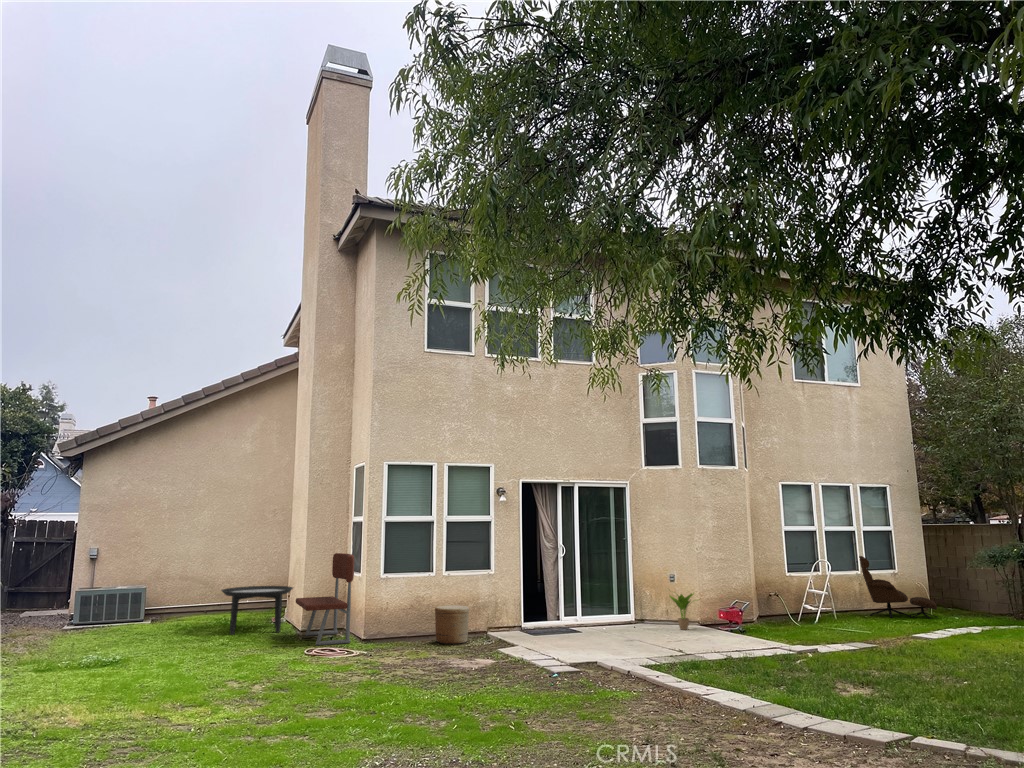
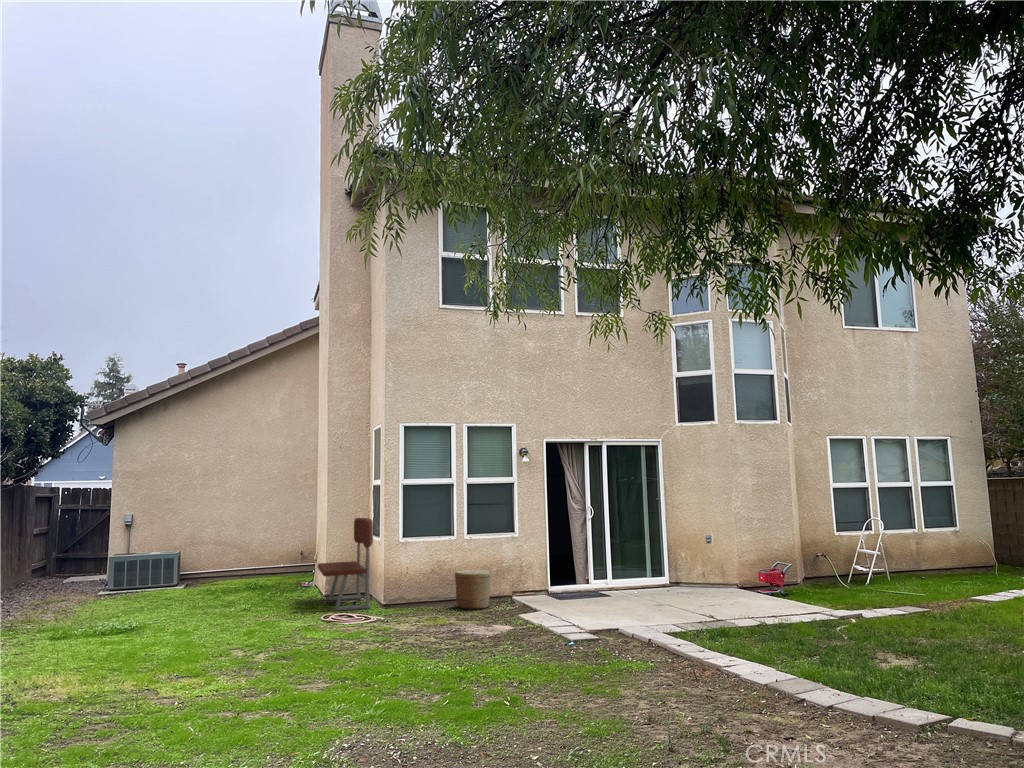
lounge chair: present [859,556,938,619] -> none [917,513,1006,579]
round table: present [221,586,293,635] -> none [246,551,318,600]
potted plant: present [670,593,694,630] -> none [701,548,739,593]

